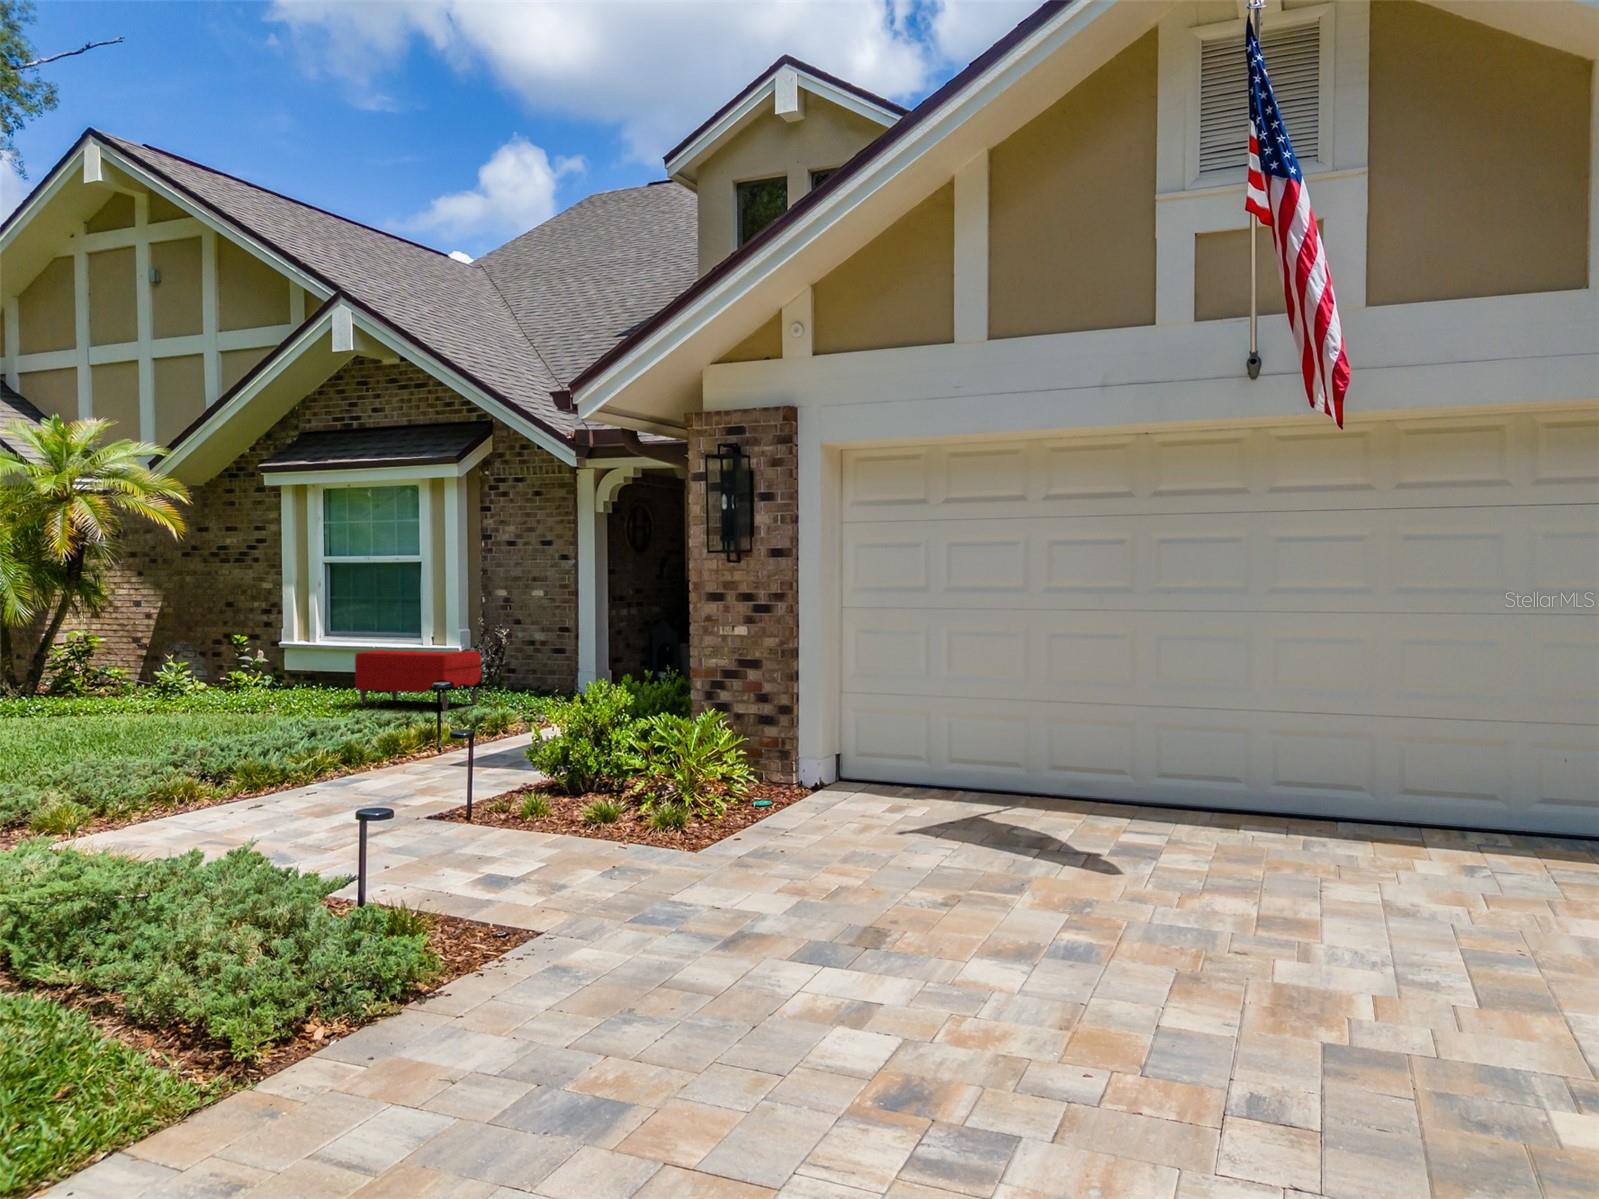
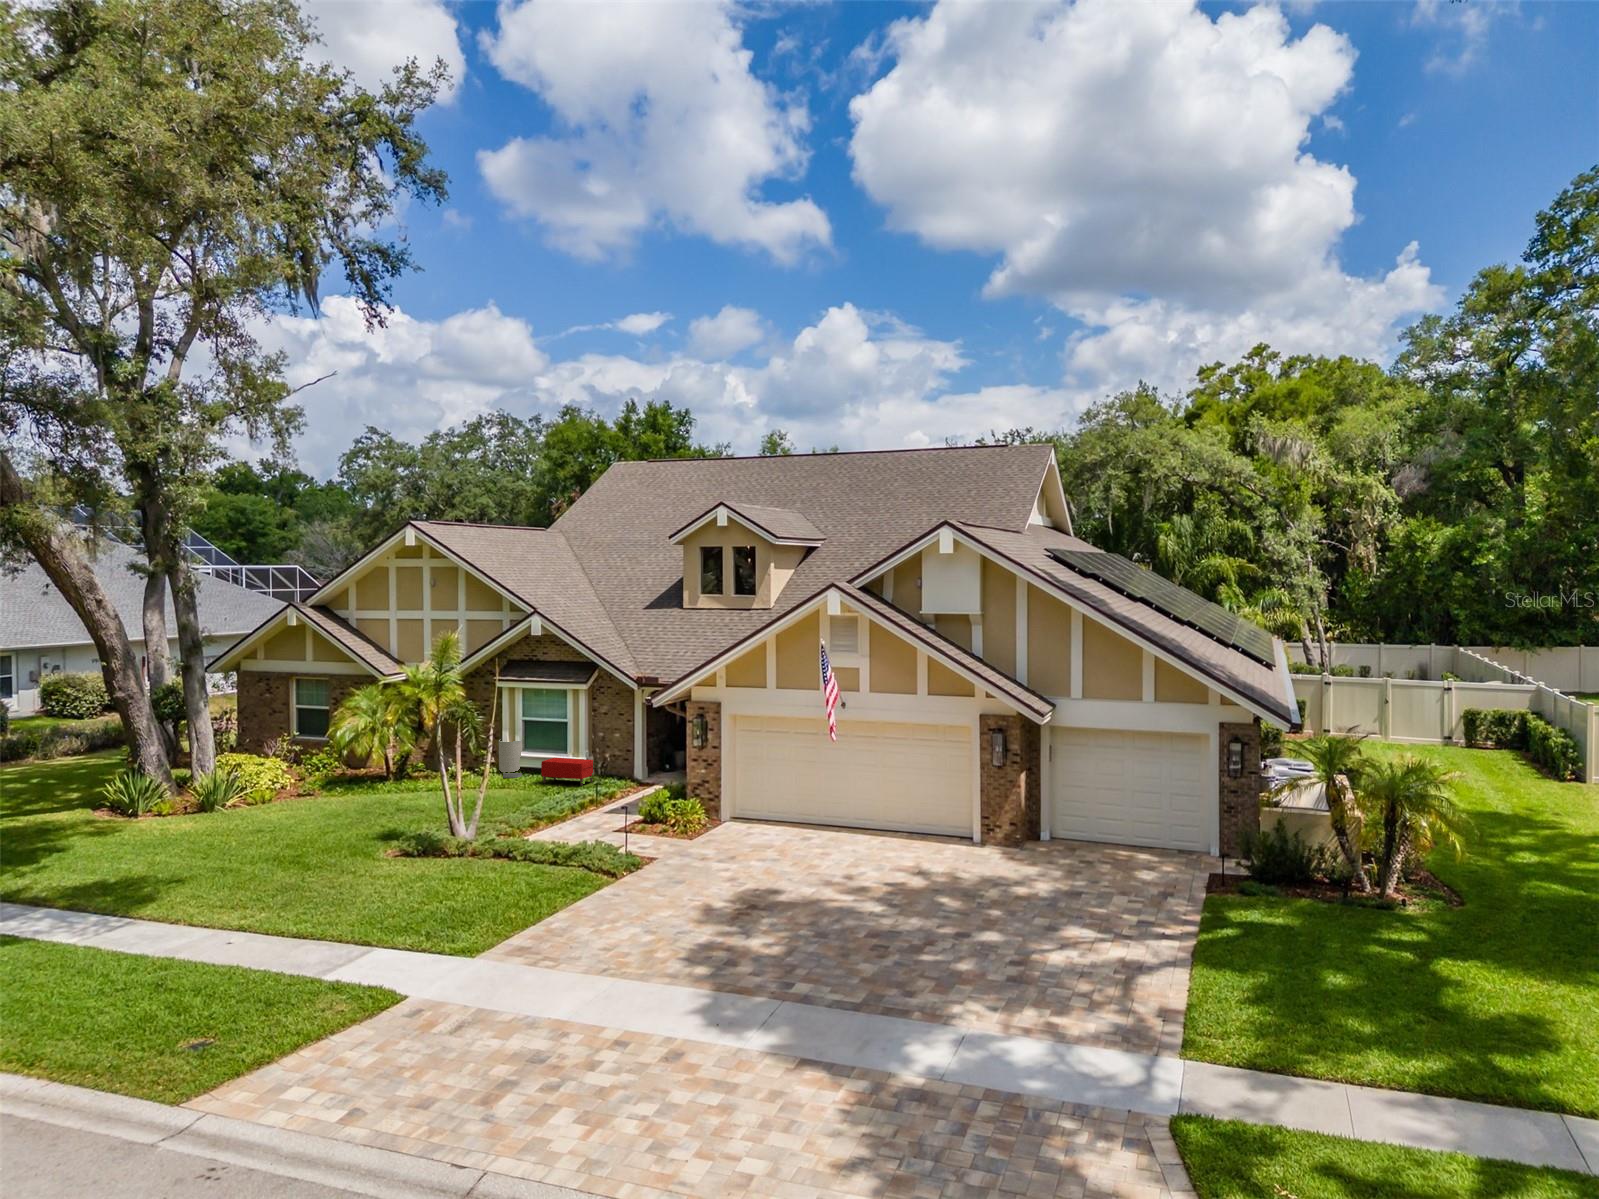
trash can: none [274,610,337,698] -> present [499,740,522,778]

